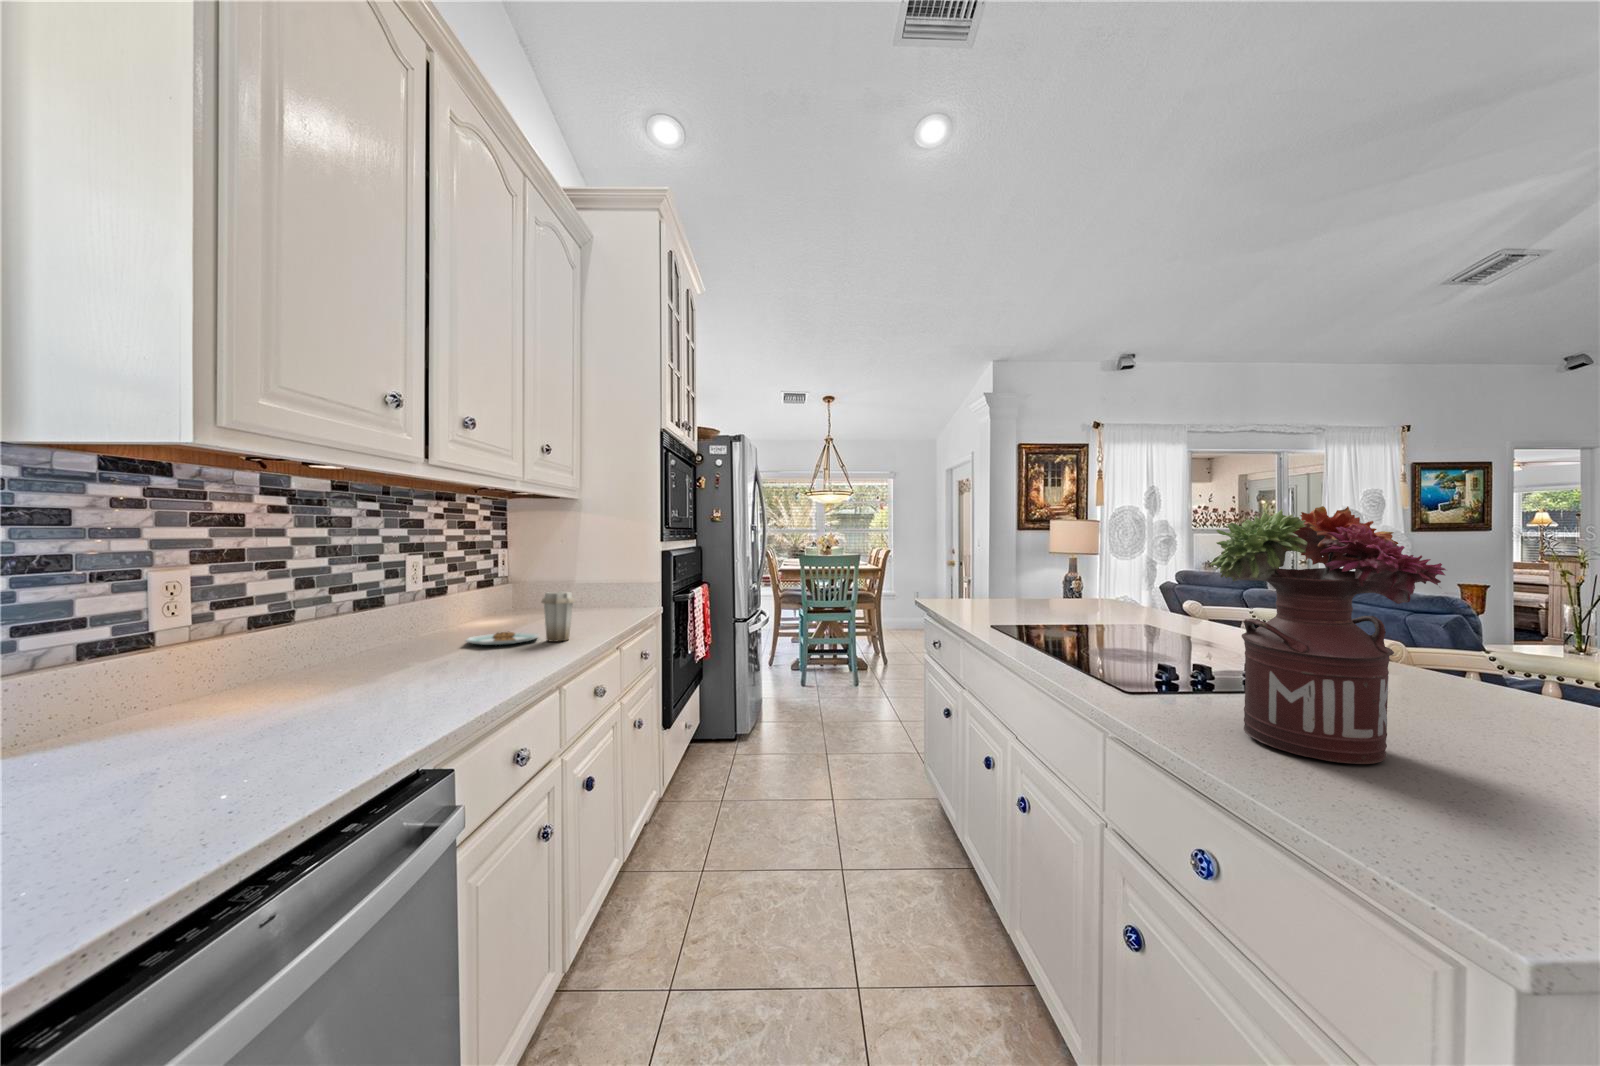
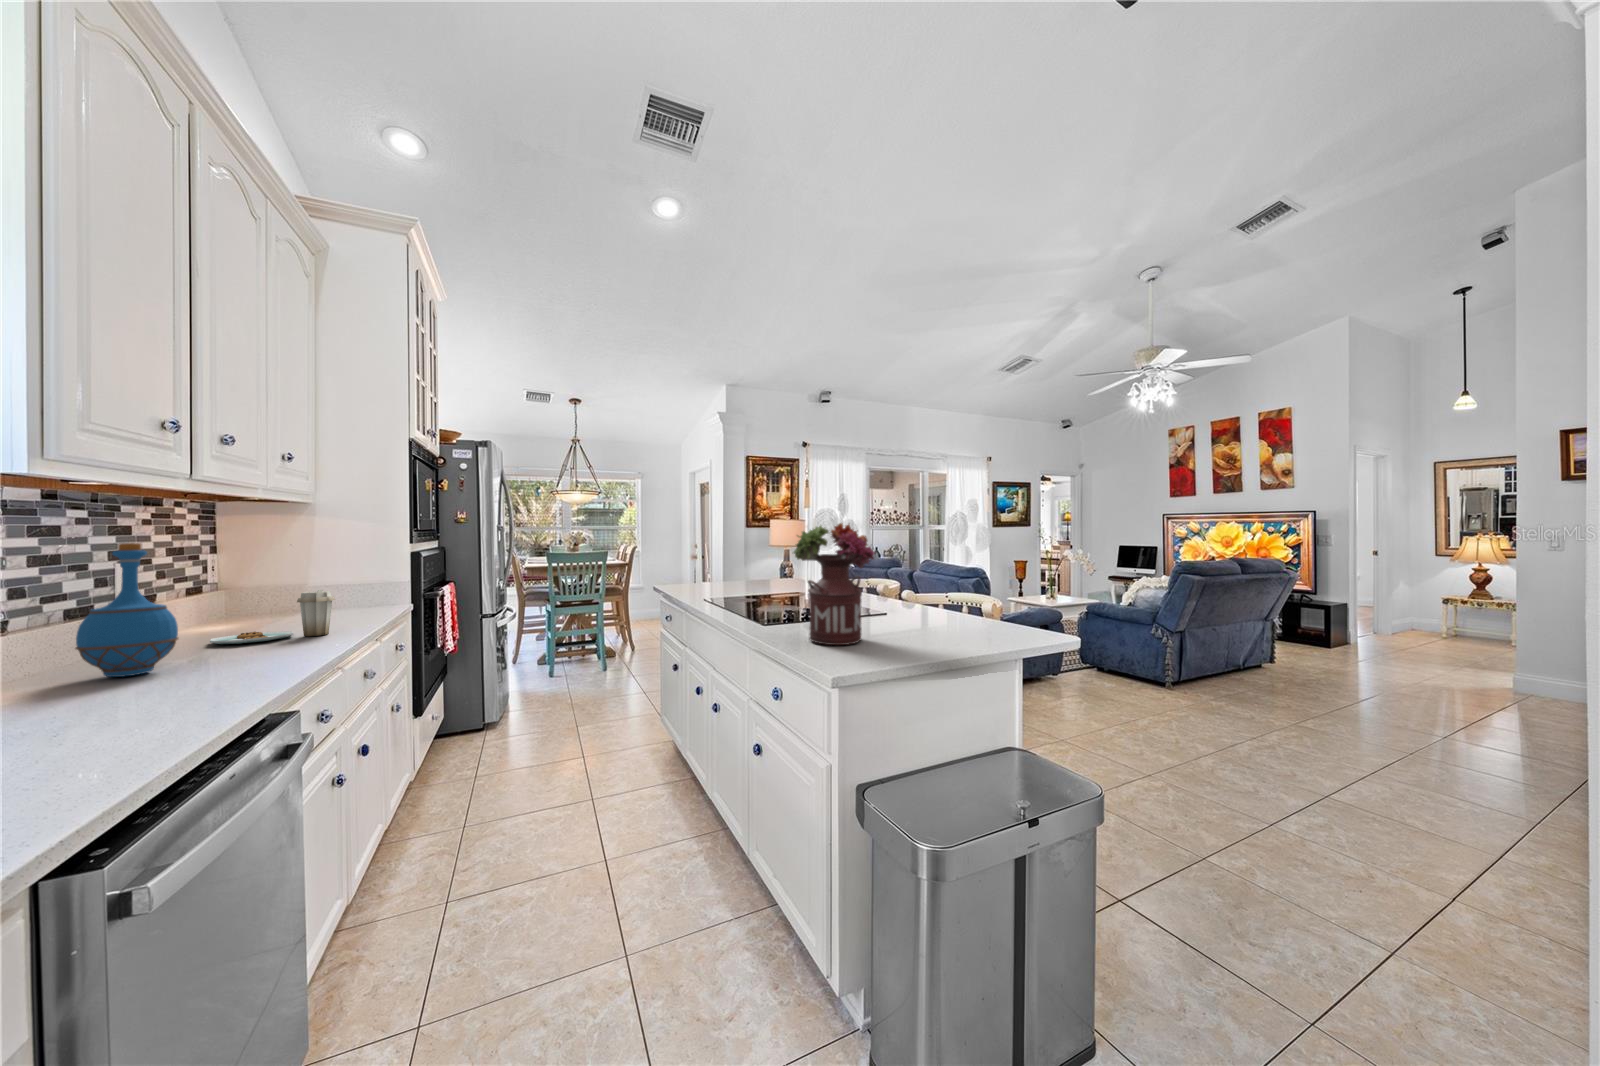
bottle: none [323,534,414,680] -> present [75,543,178,677]

